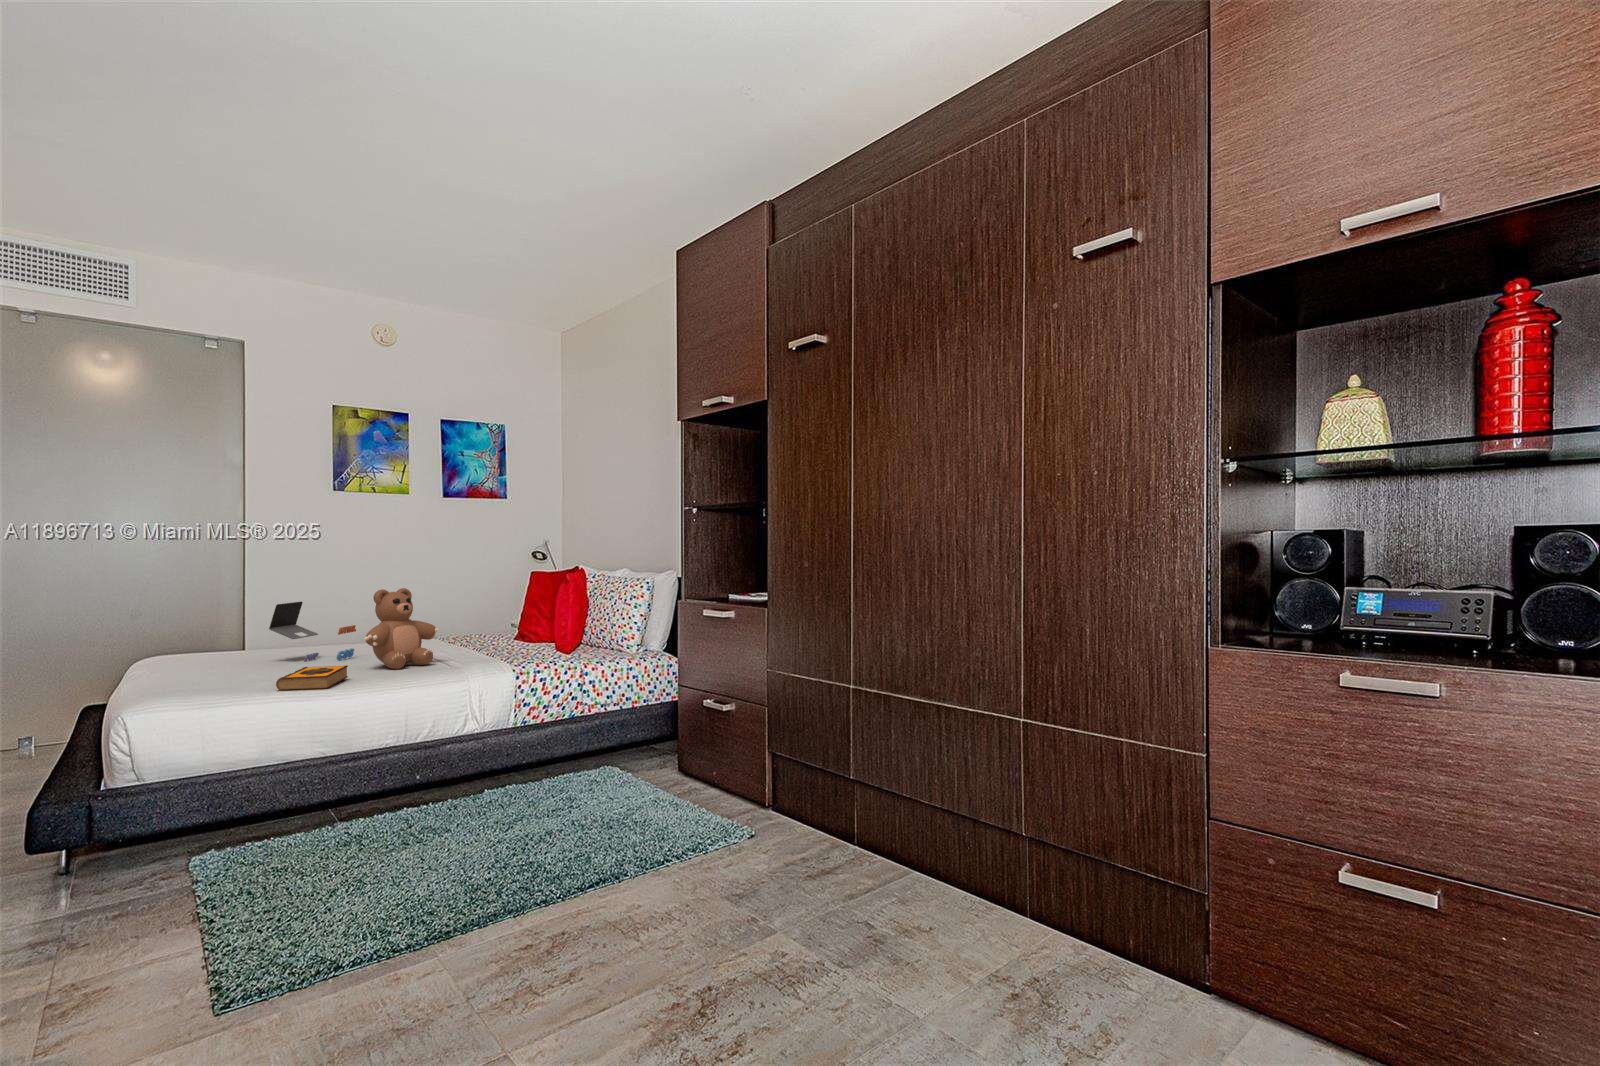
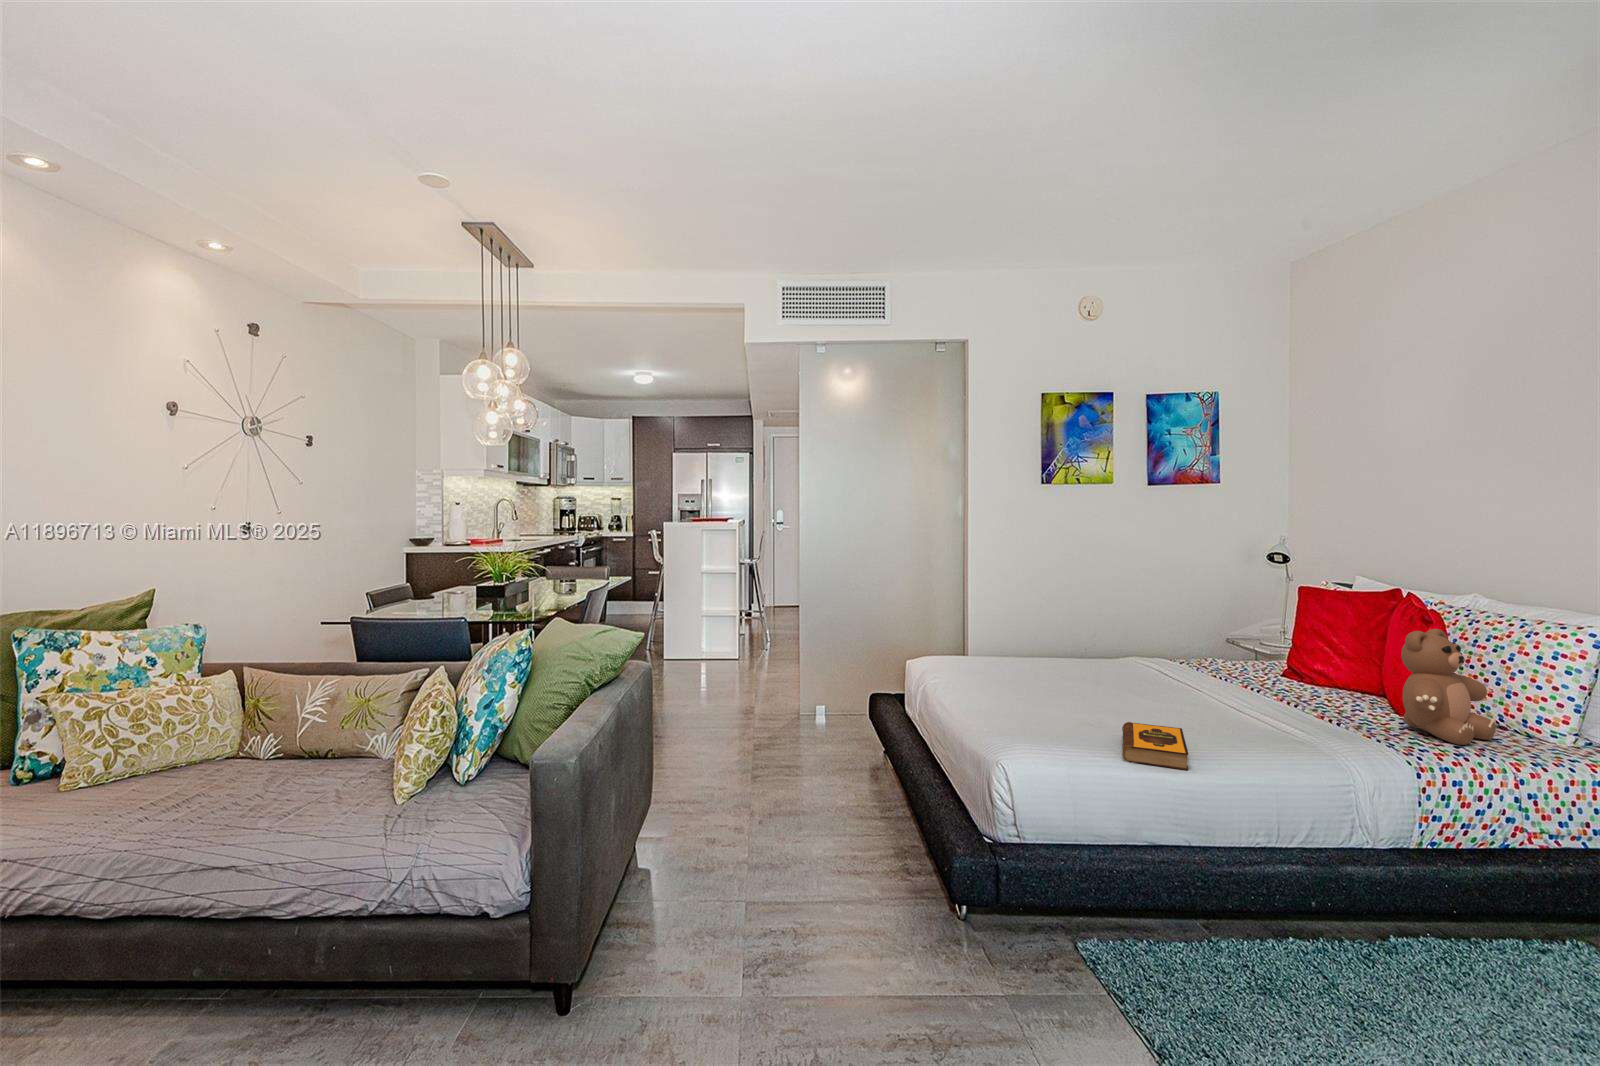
teddy bear: present [364,588,439,669] -> present [1401,629,1496,745]
laptop: present [269,602,356,661] -> none [1036,616,1122,690]

